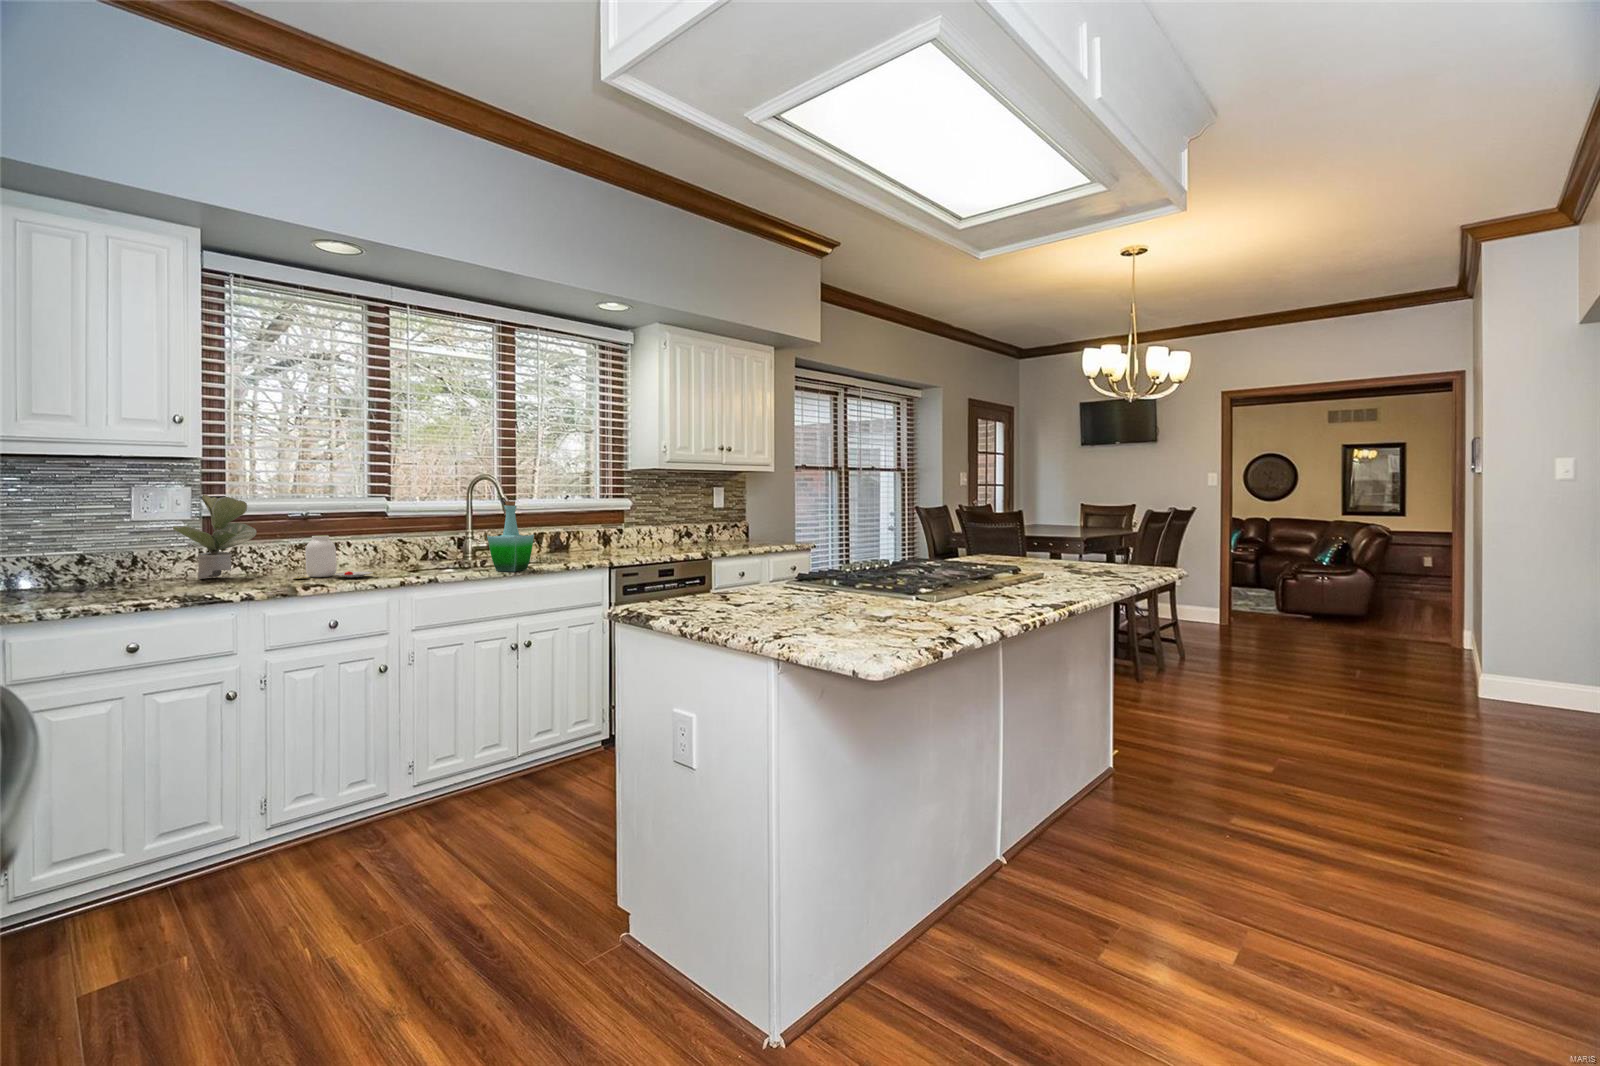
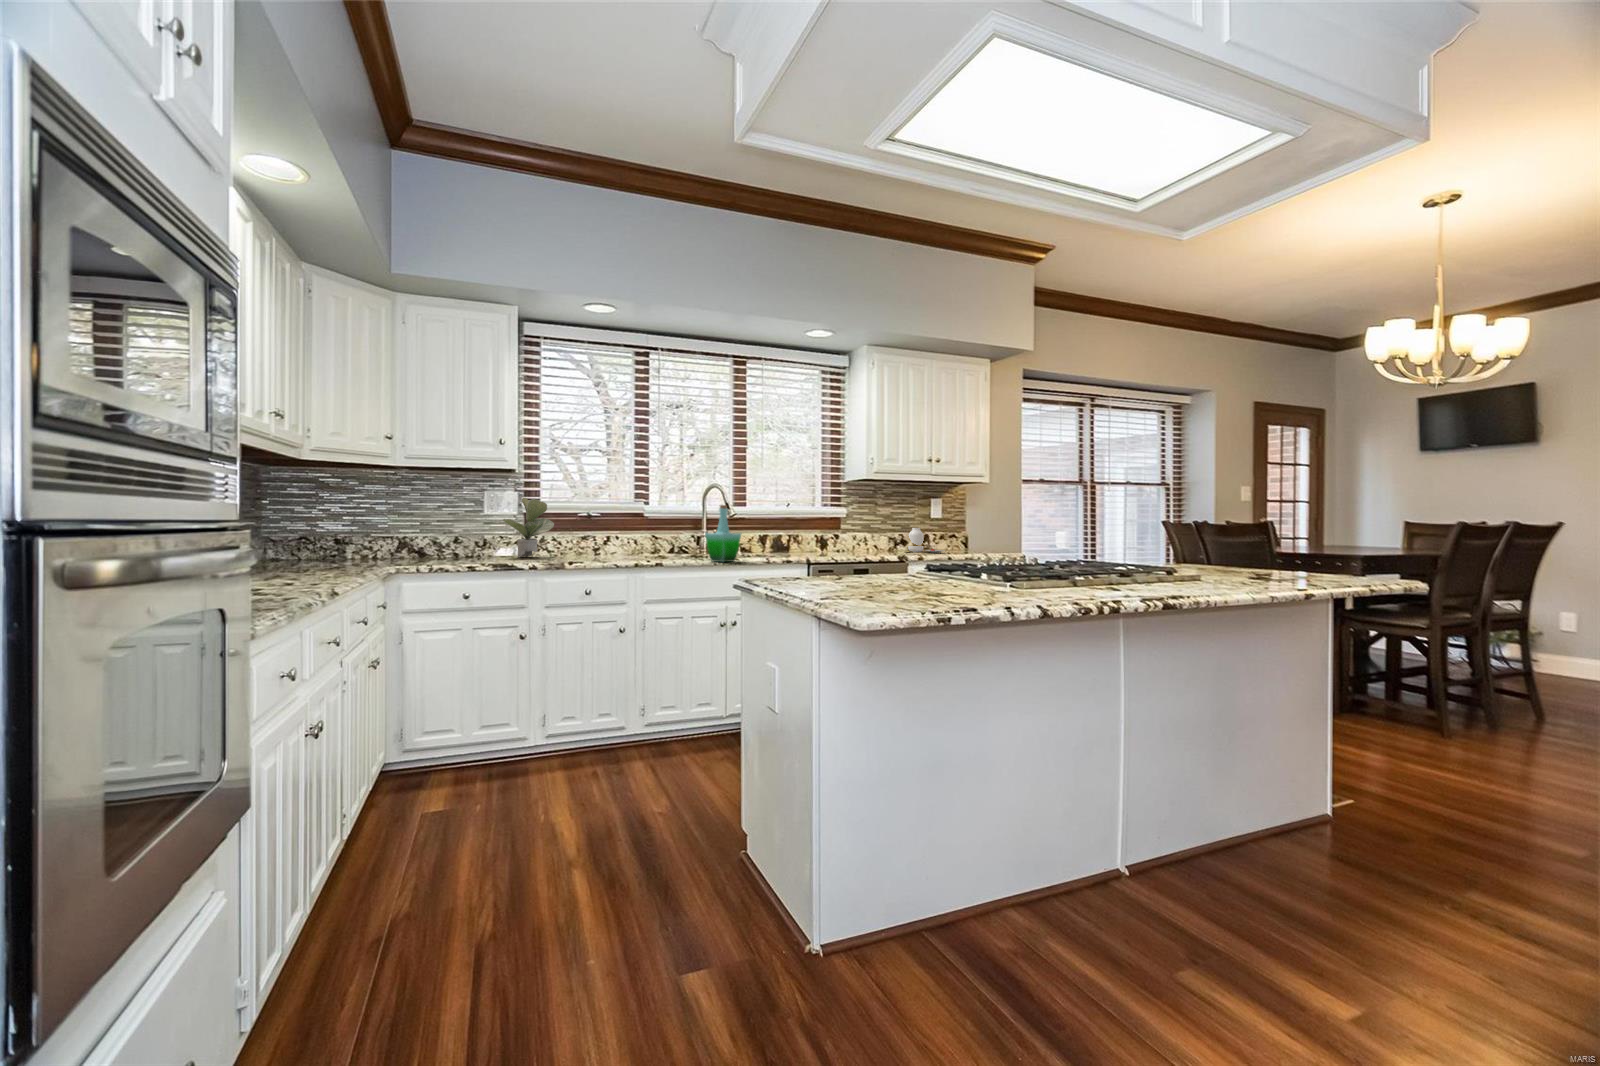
jar: present [293,535,373,579] -> present [907,528,944,552]

